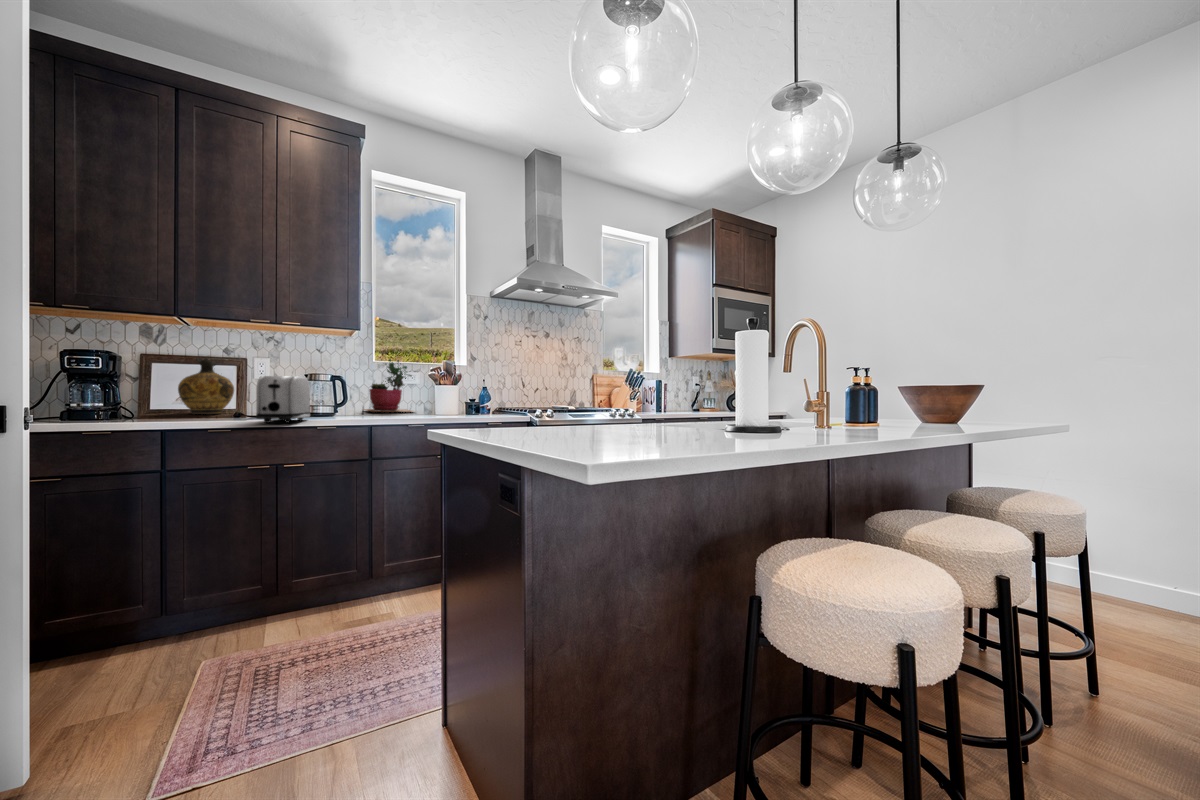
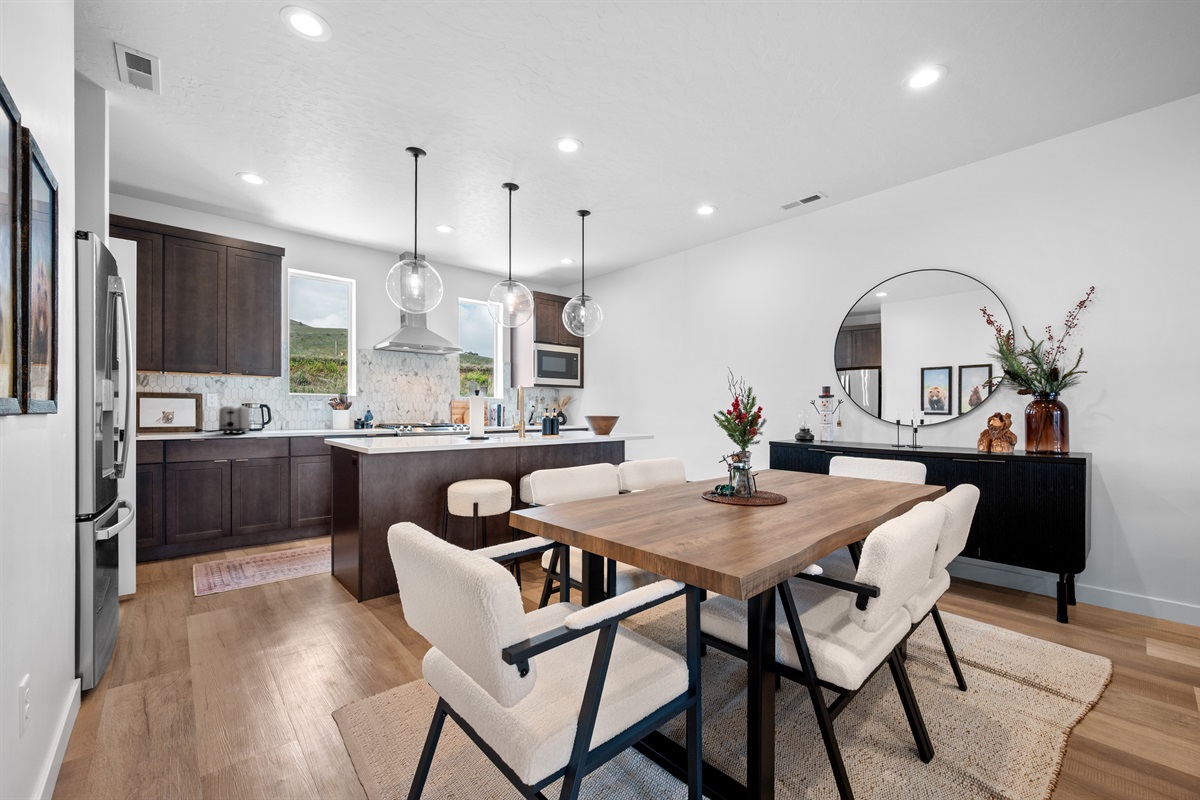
ceramic jug: present [178,358,234,414] -> none [158,395,194,430]
succulent plant: present [365,360,412,412] -> none [280,393,320,427]

